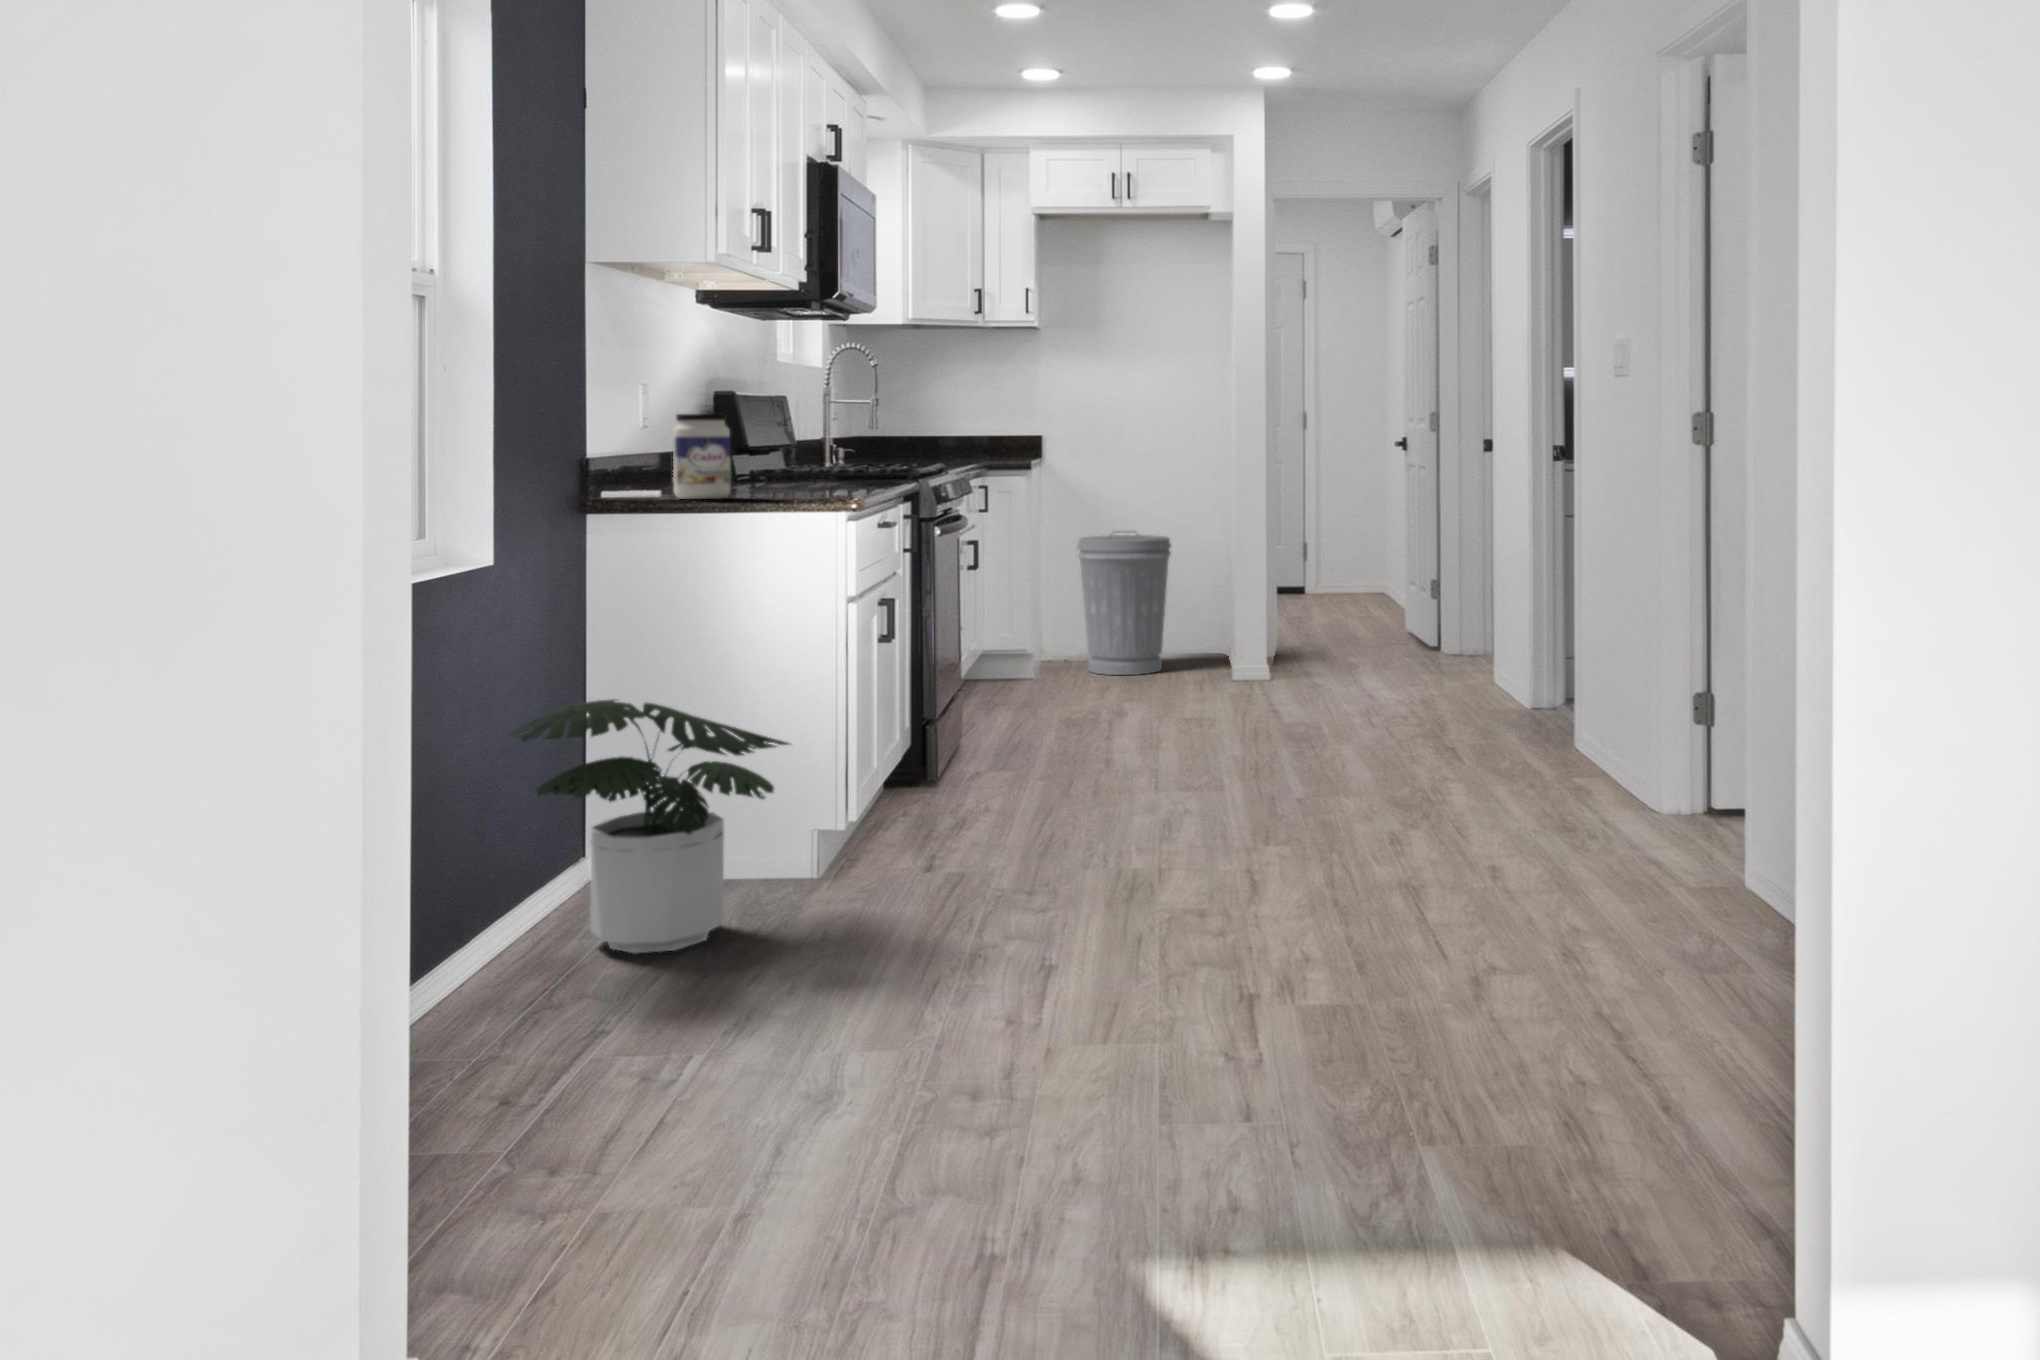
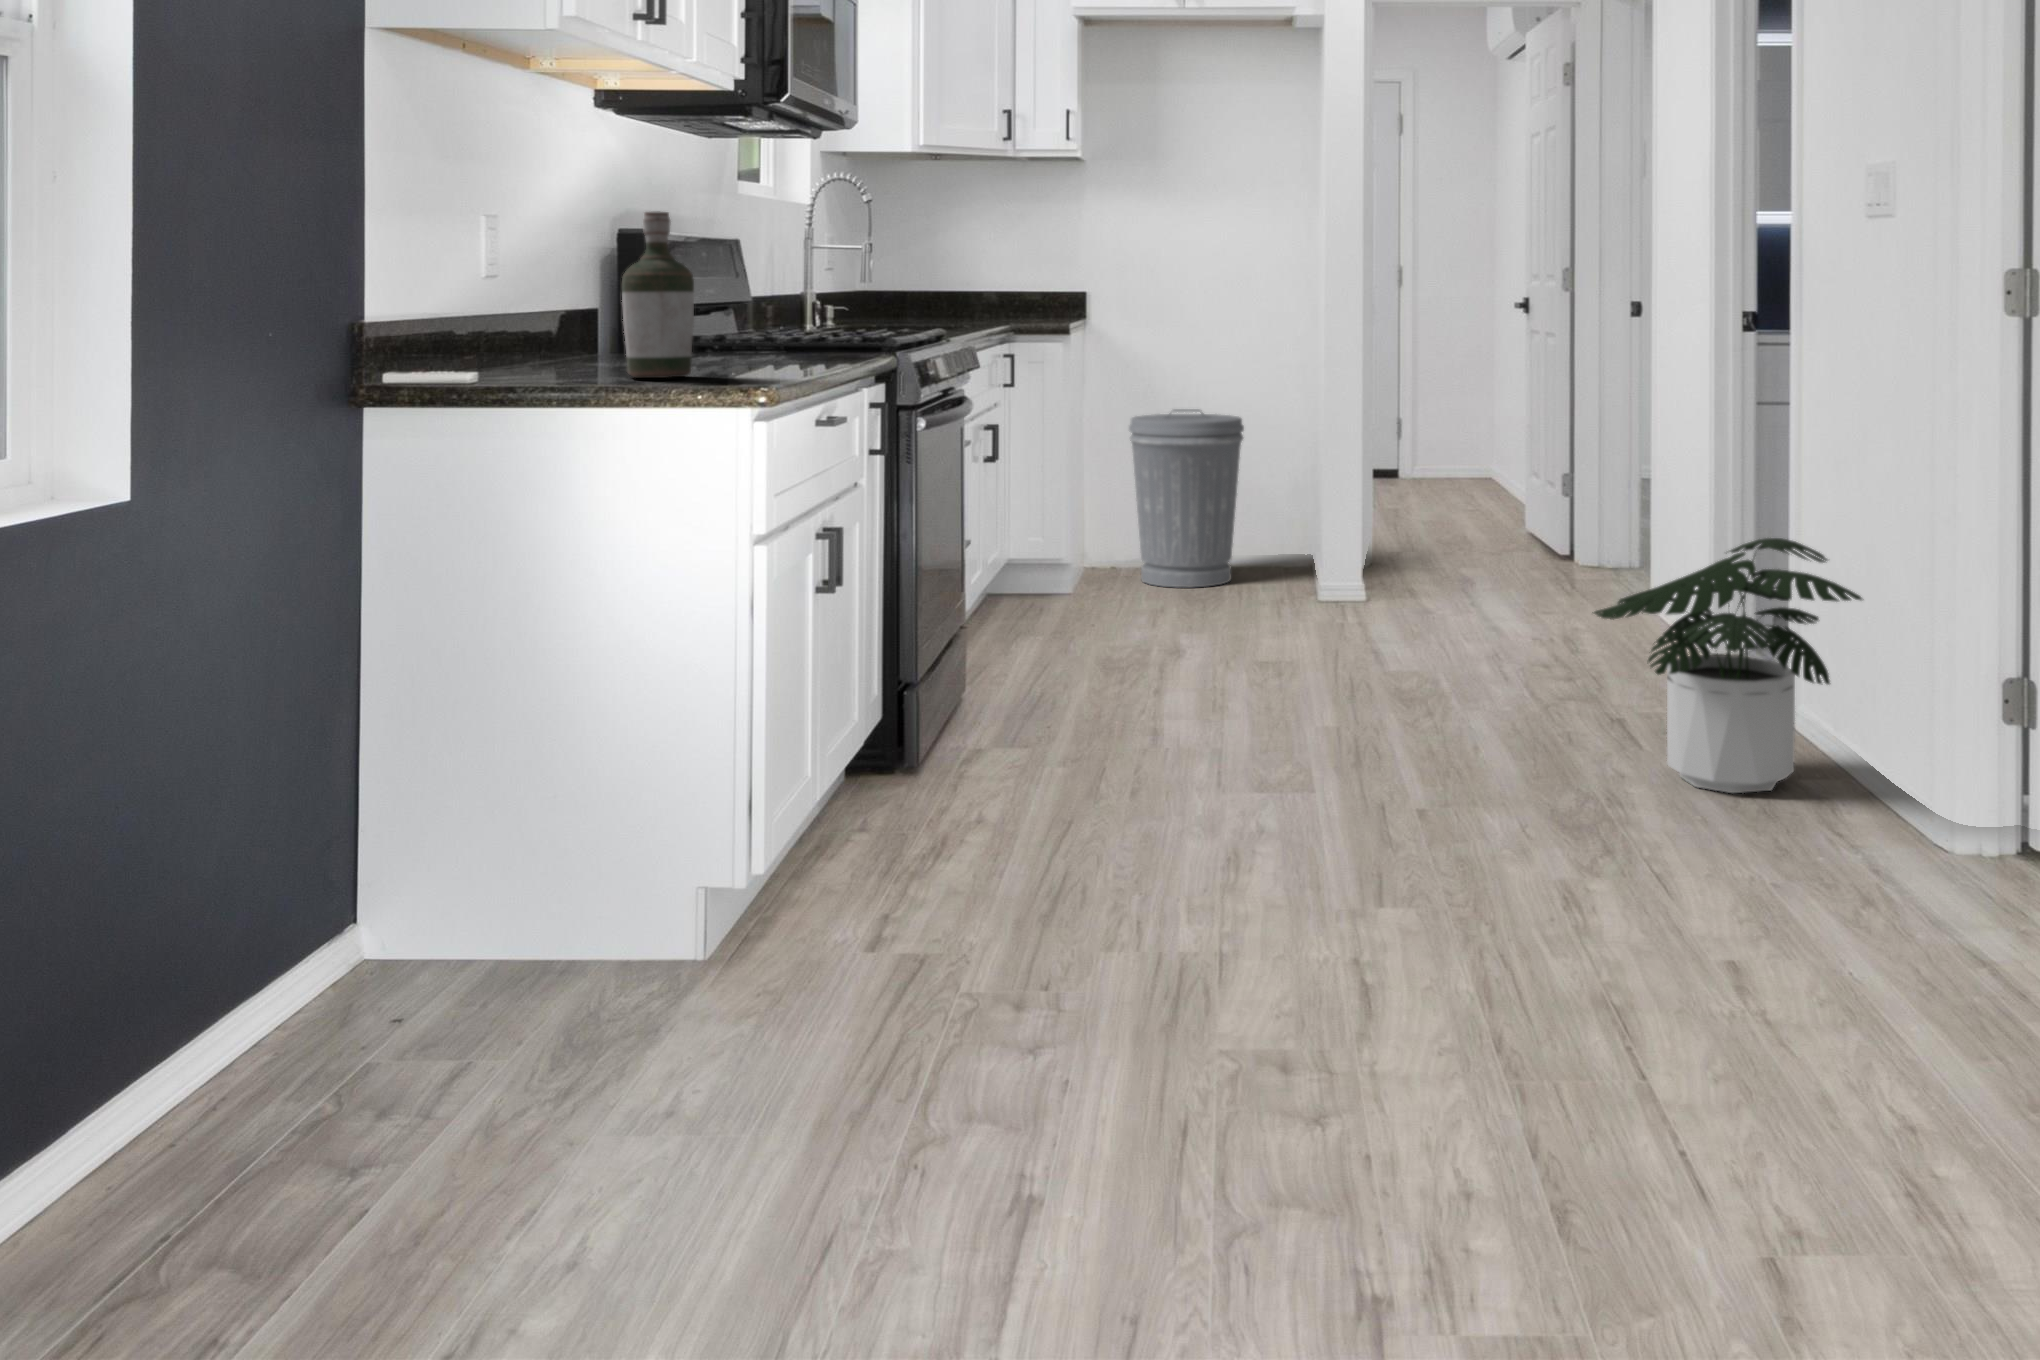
bottle: none [745,381,796,494] -> present [622,212,694,378]
jar: present [673,414,731,499] -> none [497,258,585,387]
potted plant: present [510,699,789,953] -> present [1592,538,1862,793]

